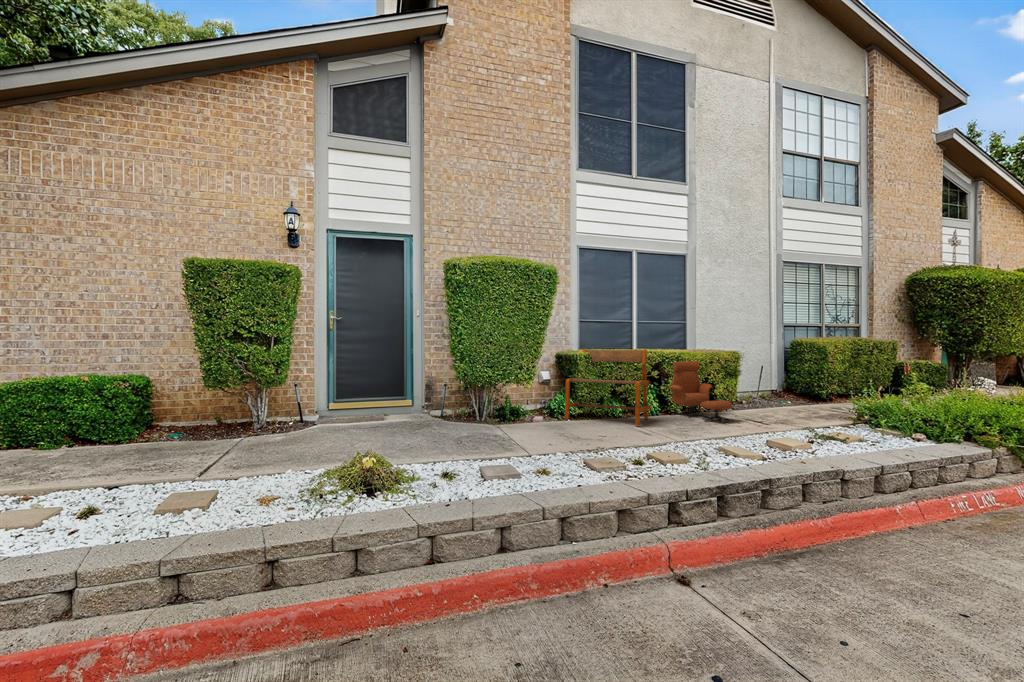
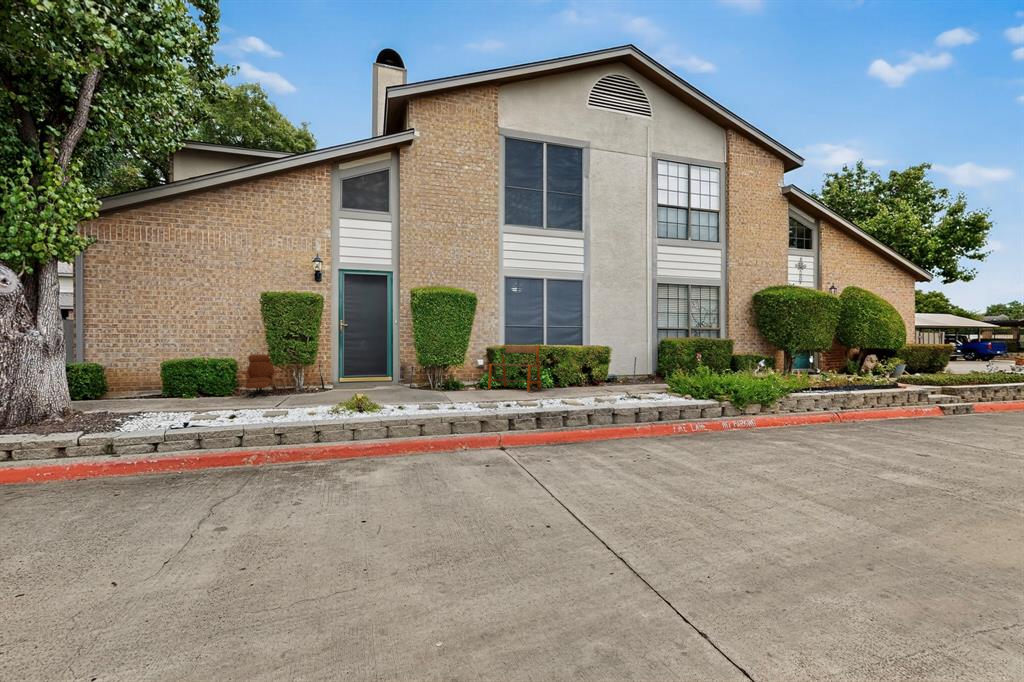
lounge chair: present [669,361,734,423] -> present [242,355,279,398]

